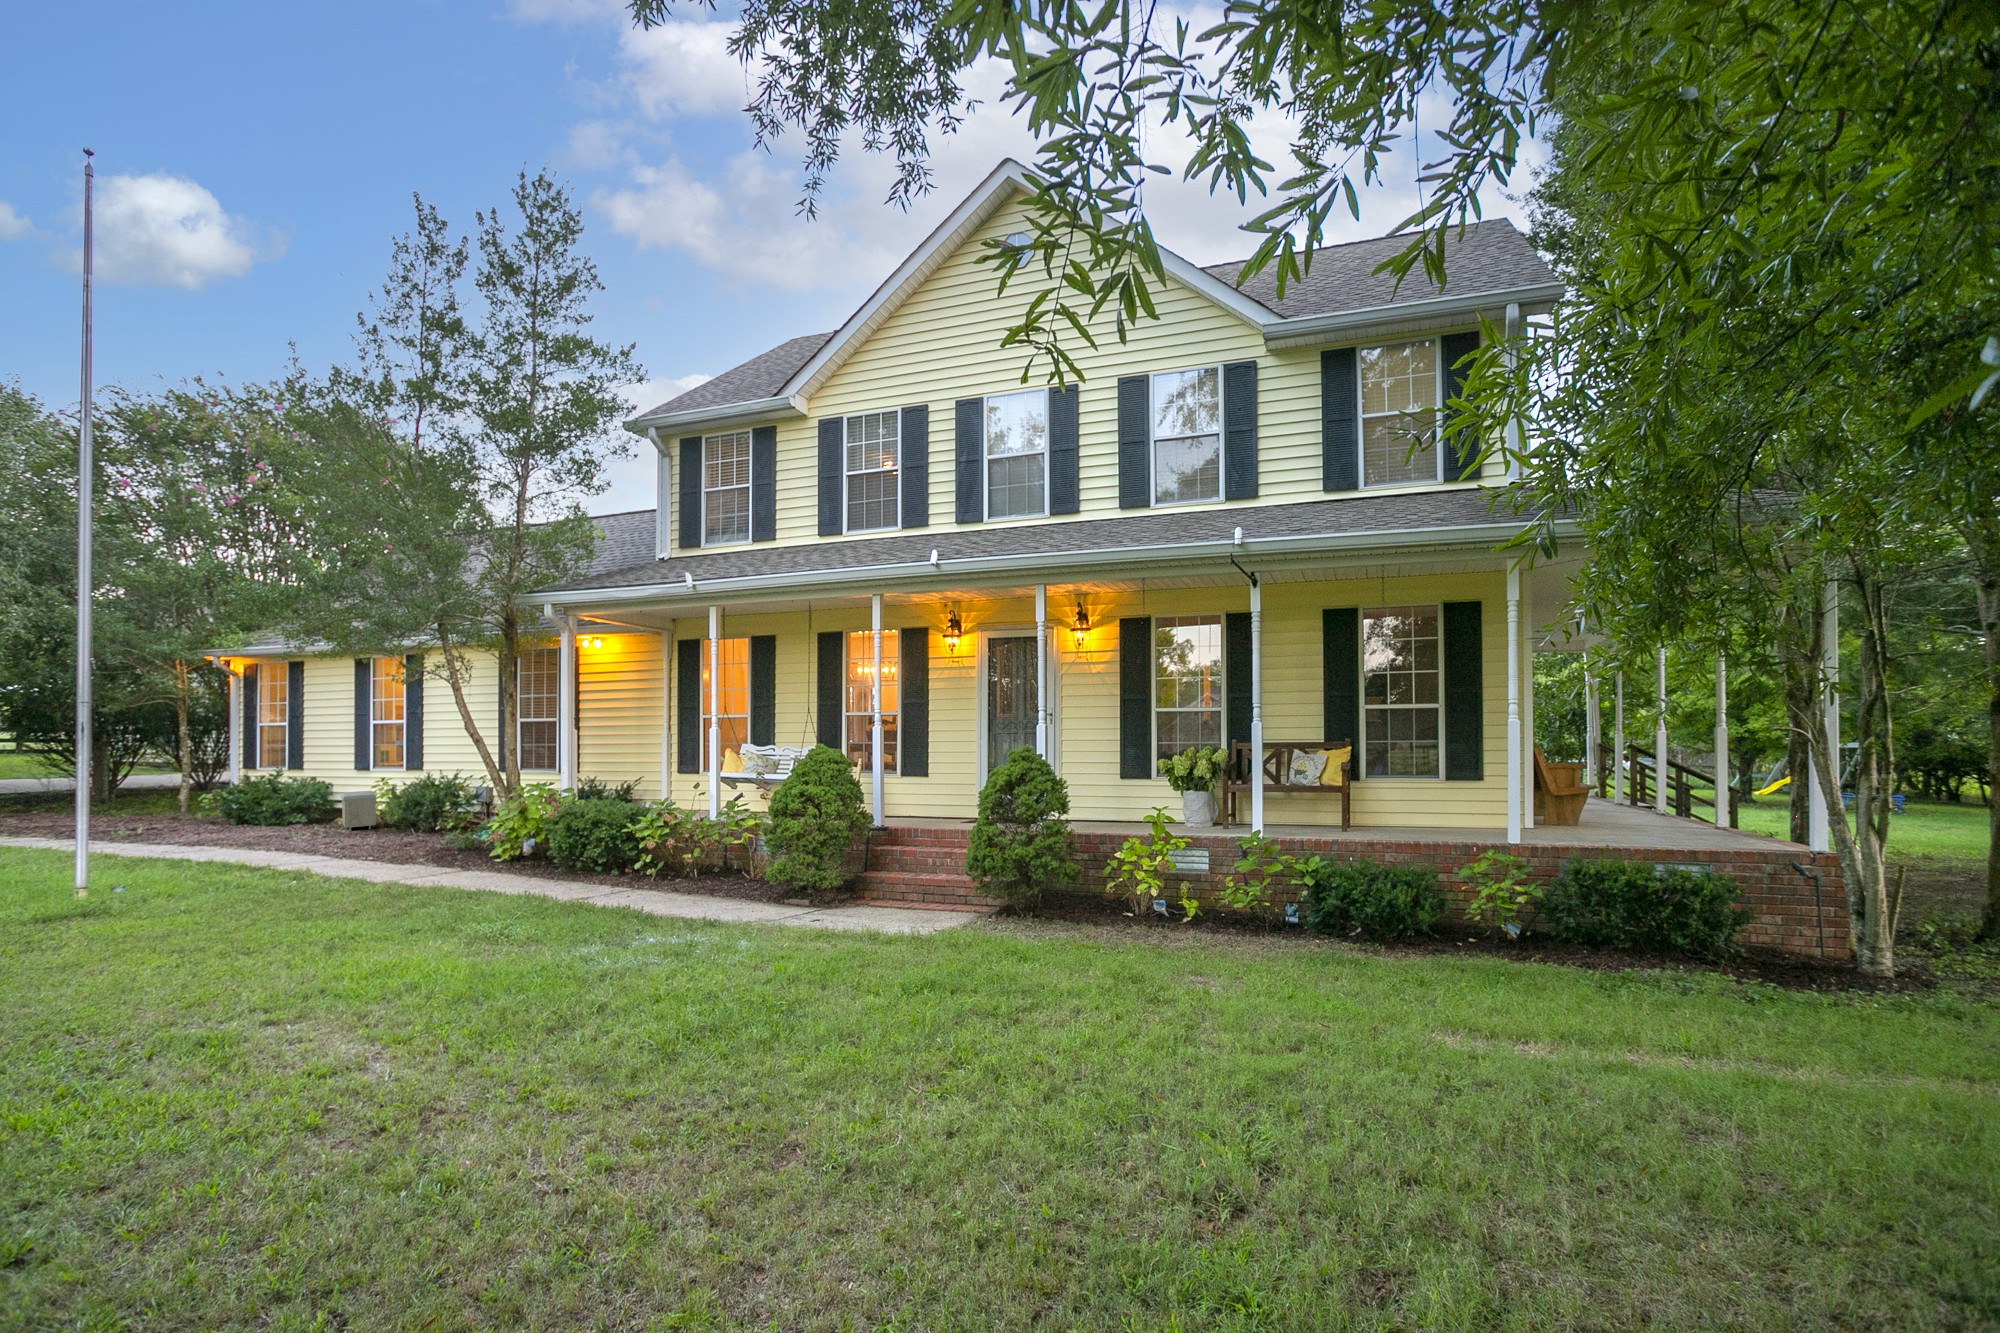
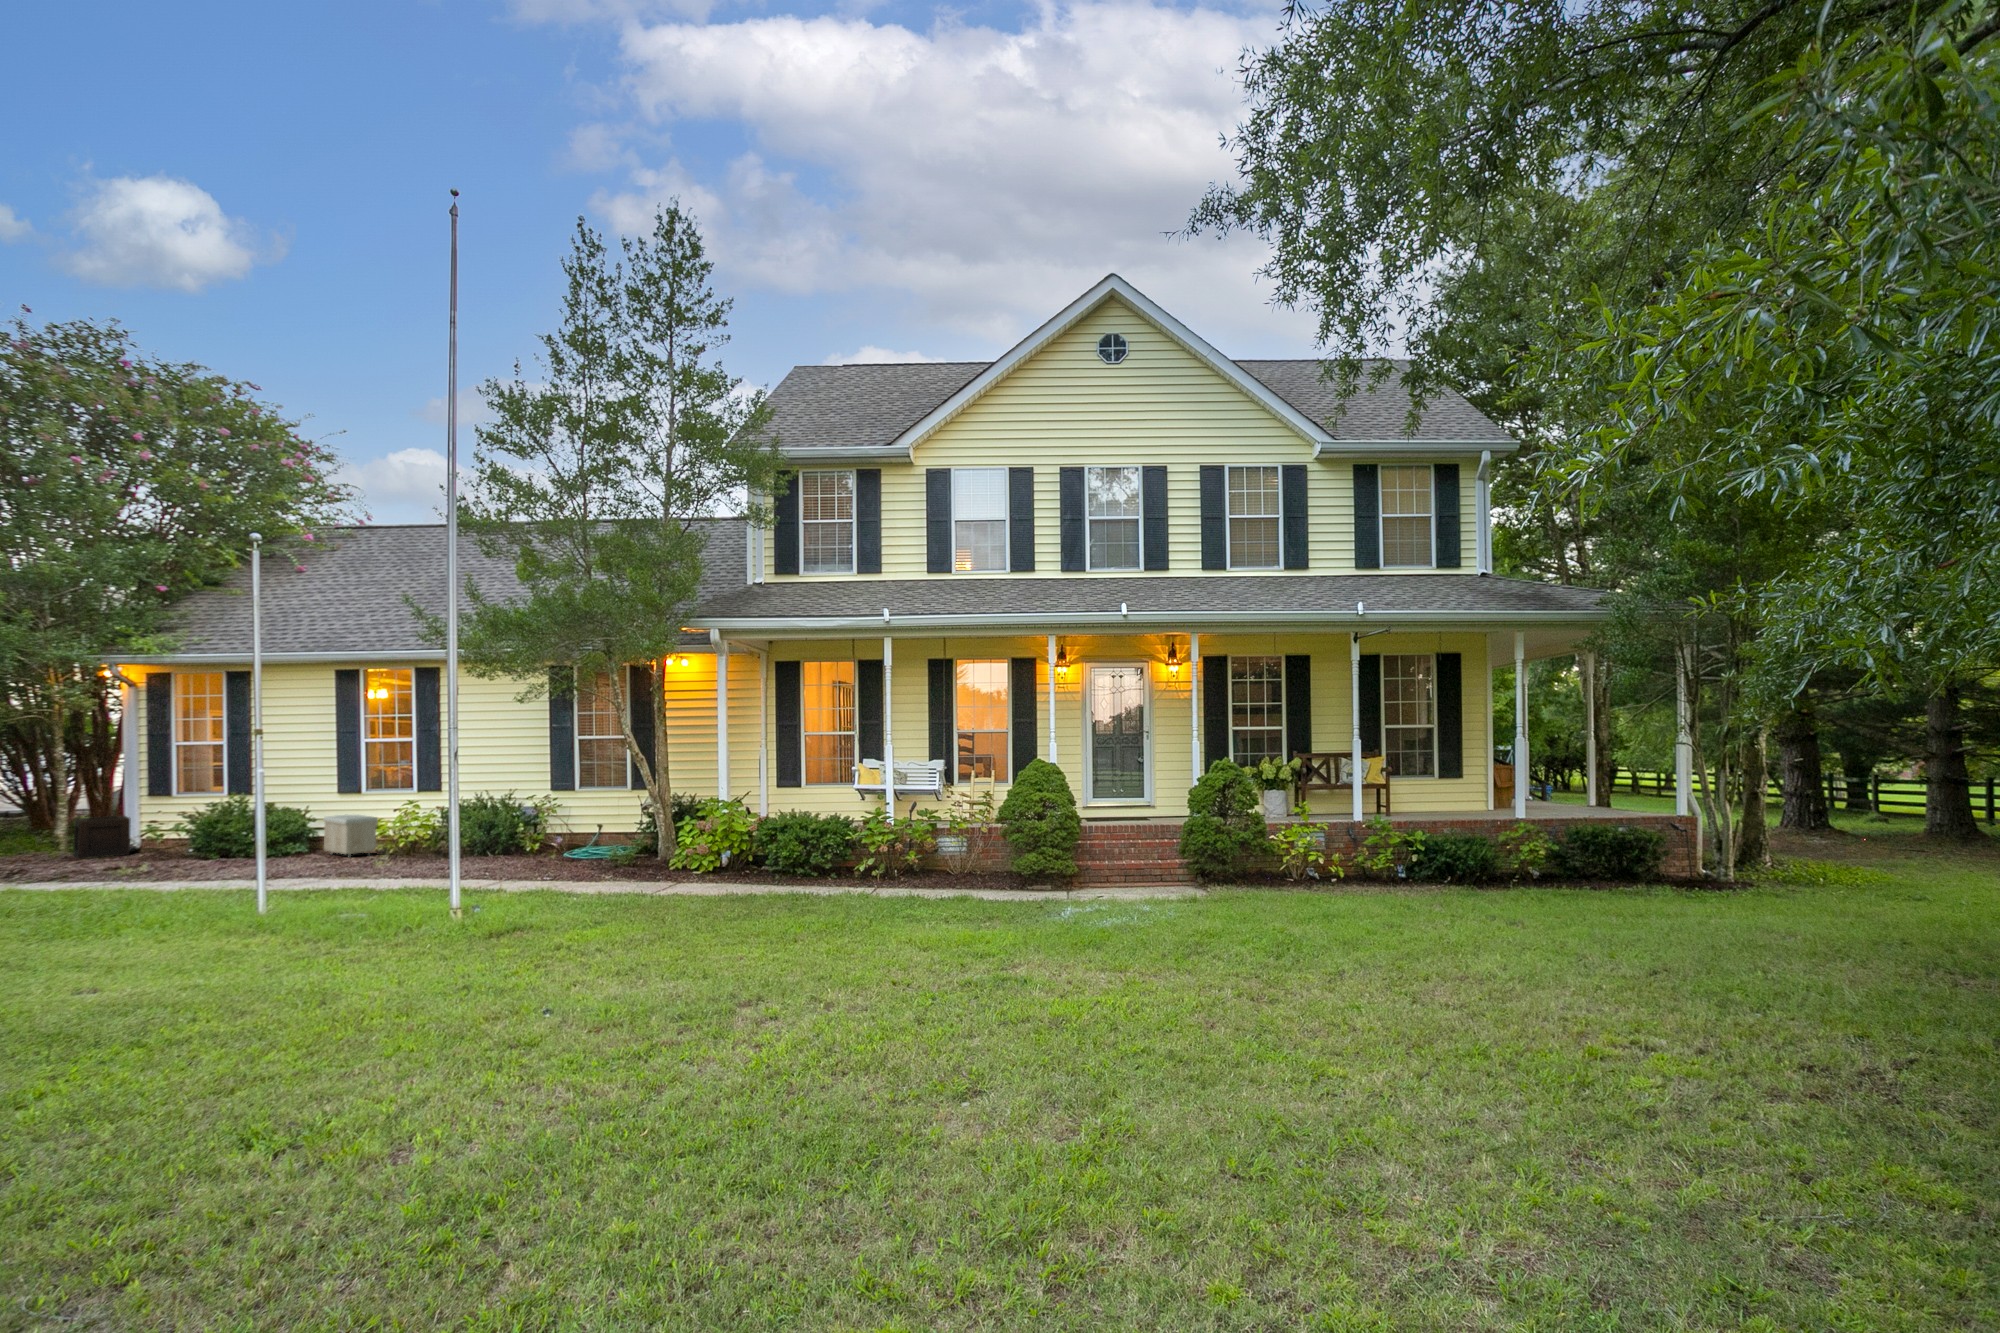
wooden crate: none [182,788,230,824] -> present [73,816,131,859]

